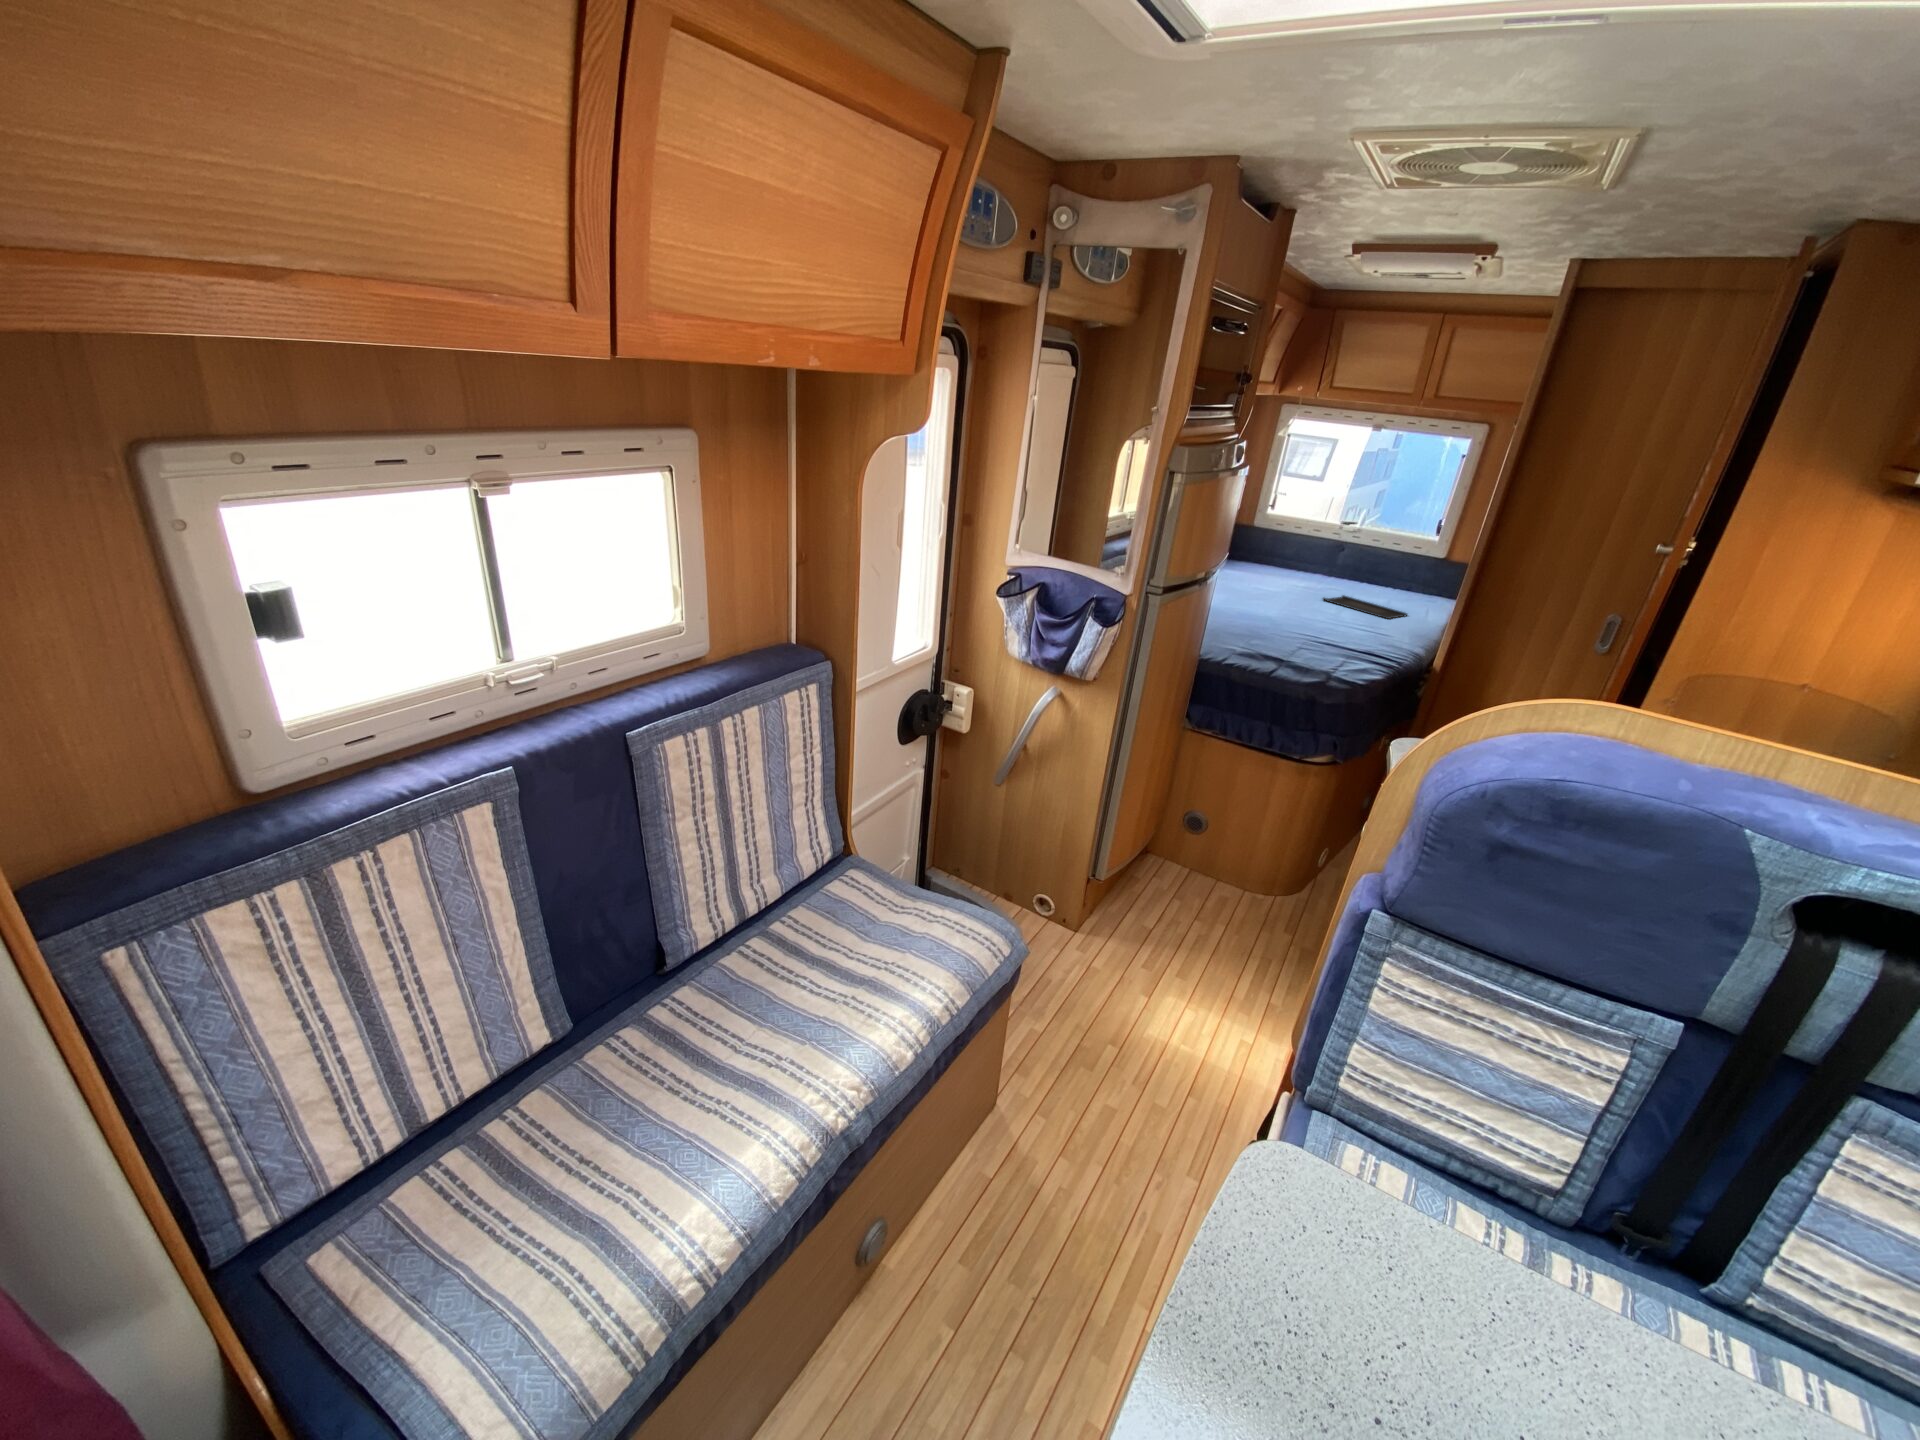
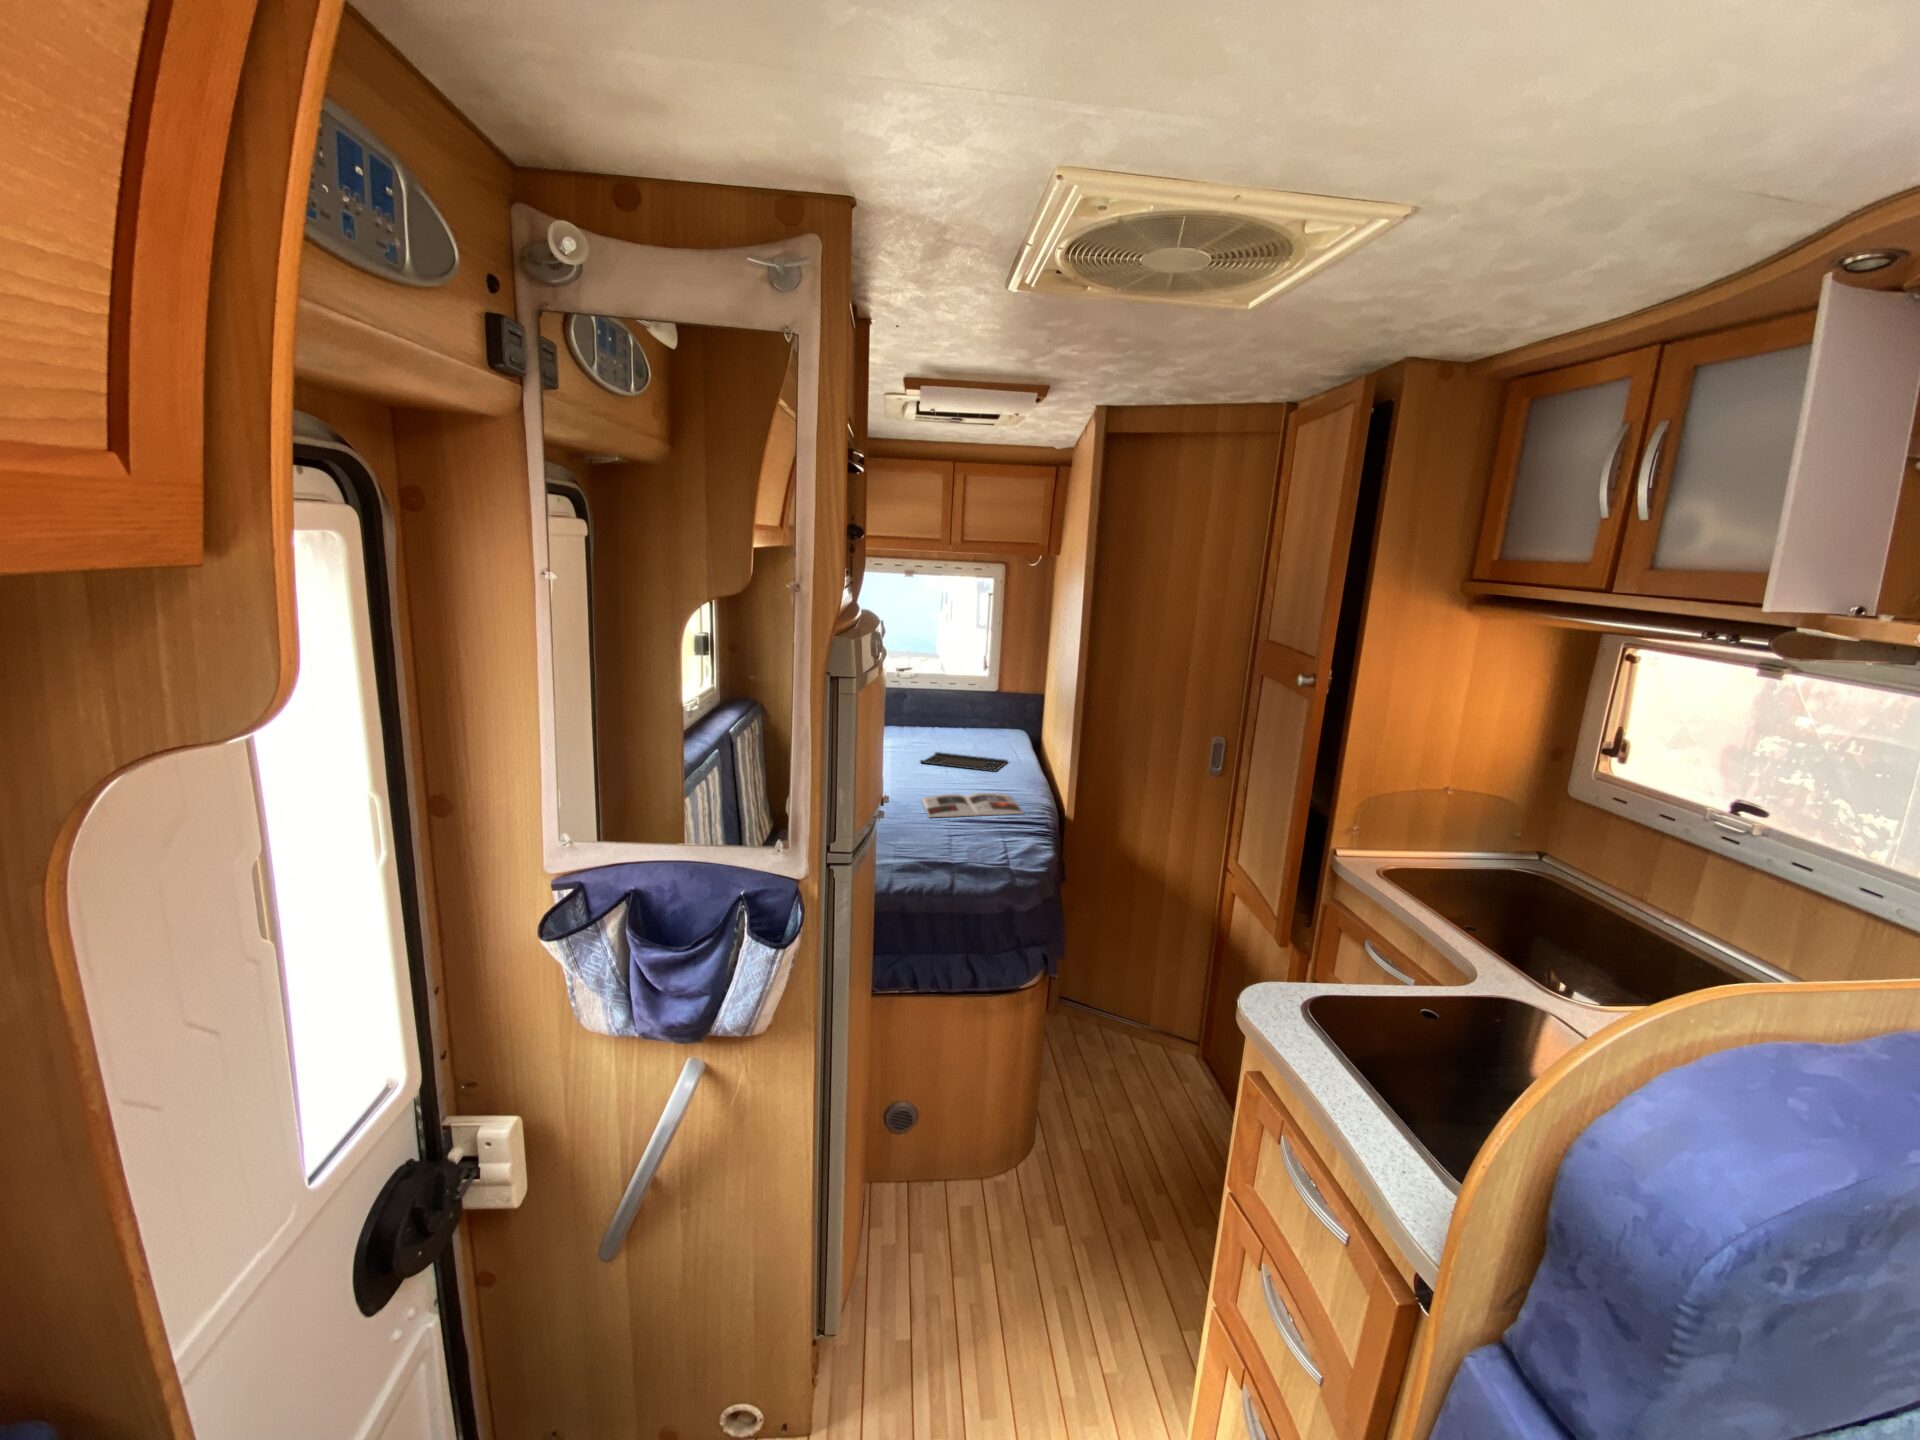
magazine: none [1295,620,1383,648] -> present [922,793,1023,817]

